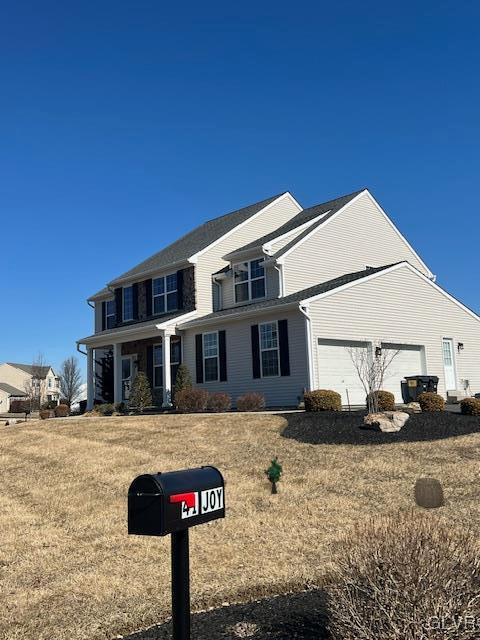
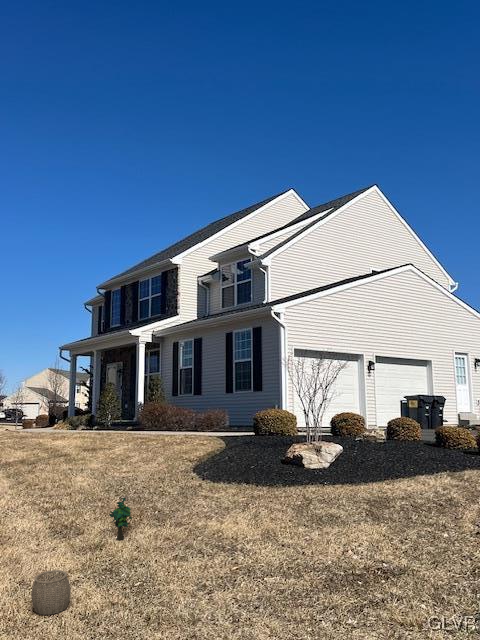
woven basket: present [414,478,444,508] -> present [31,570,71,615]

